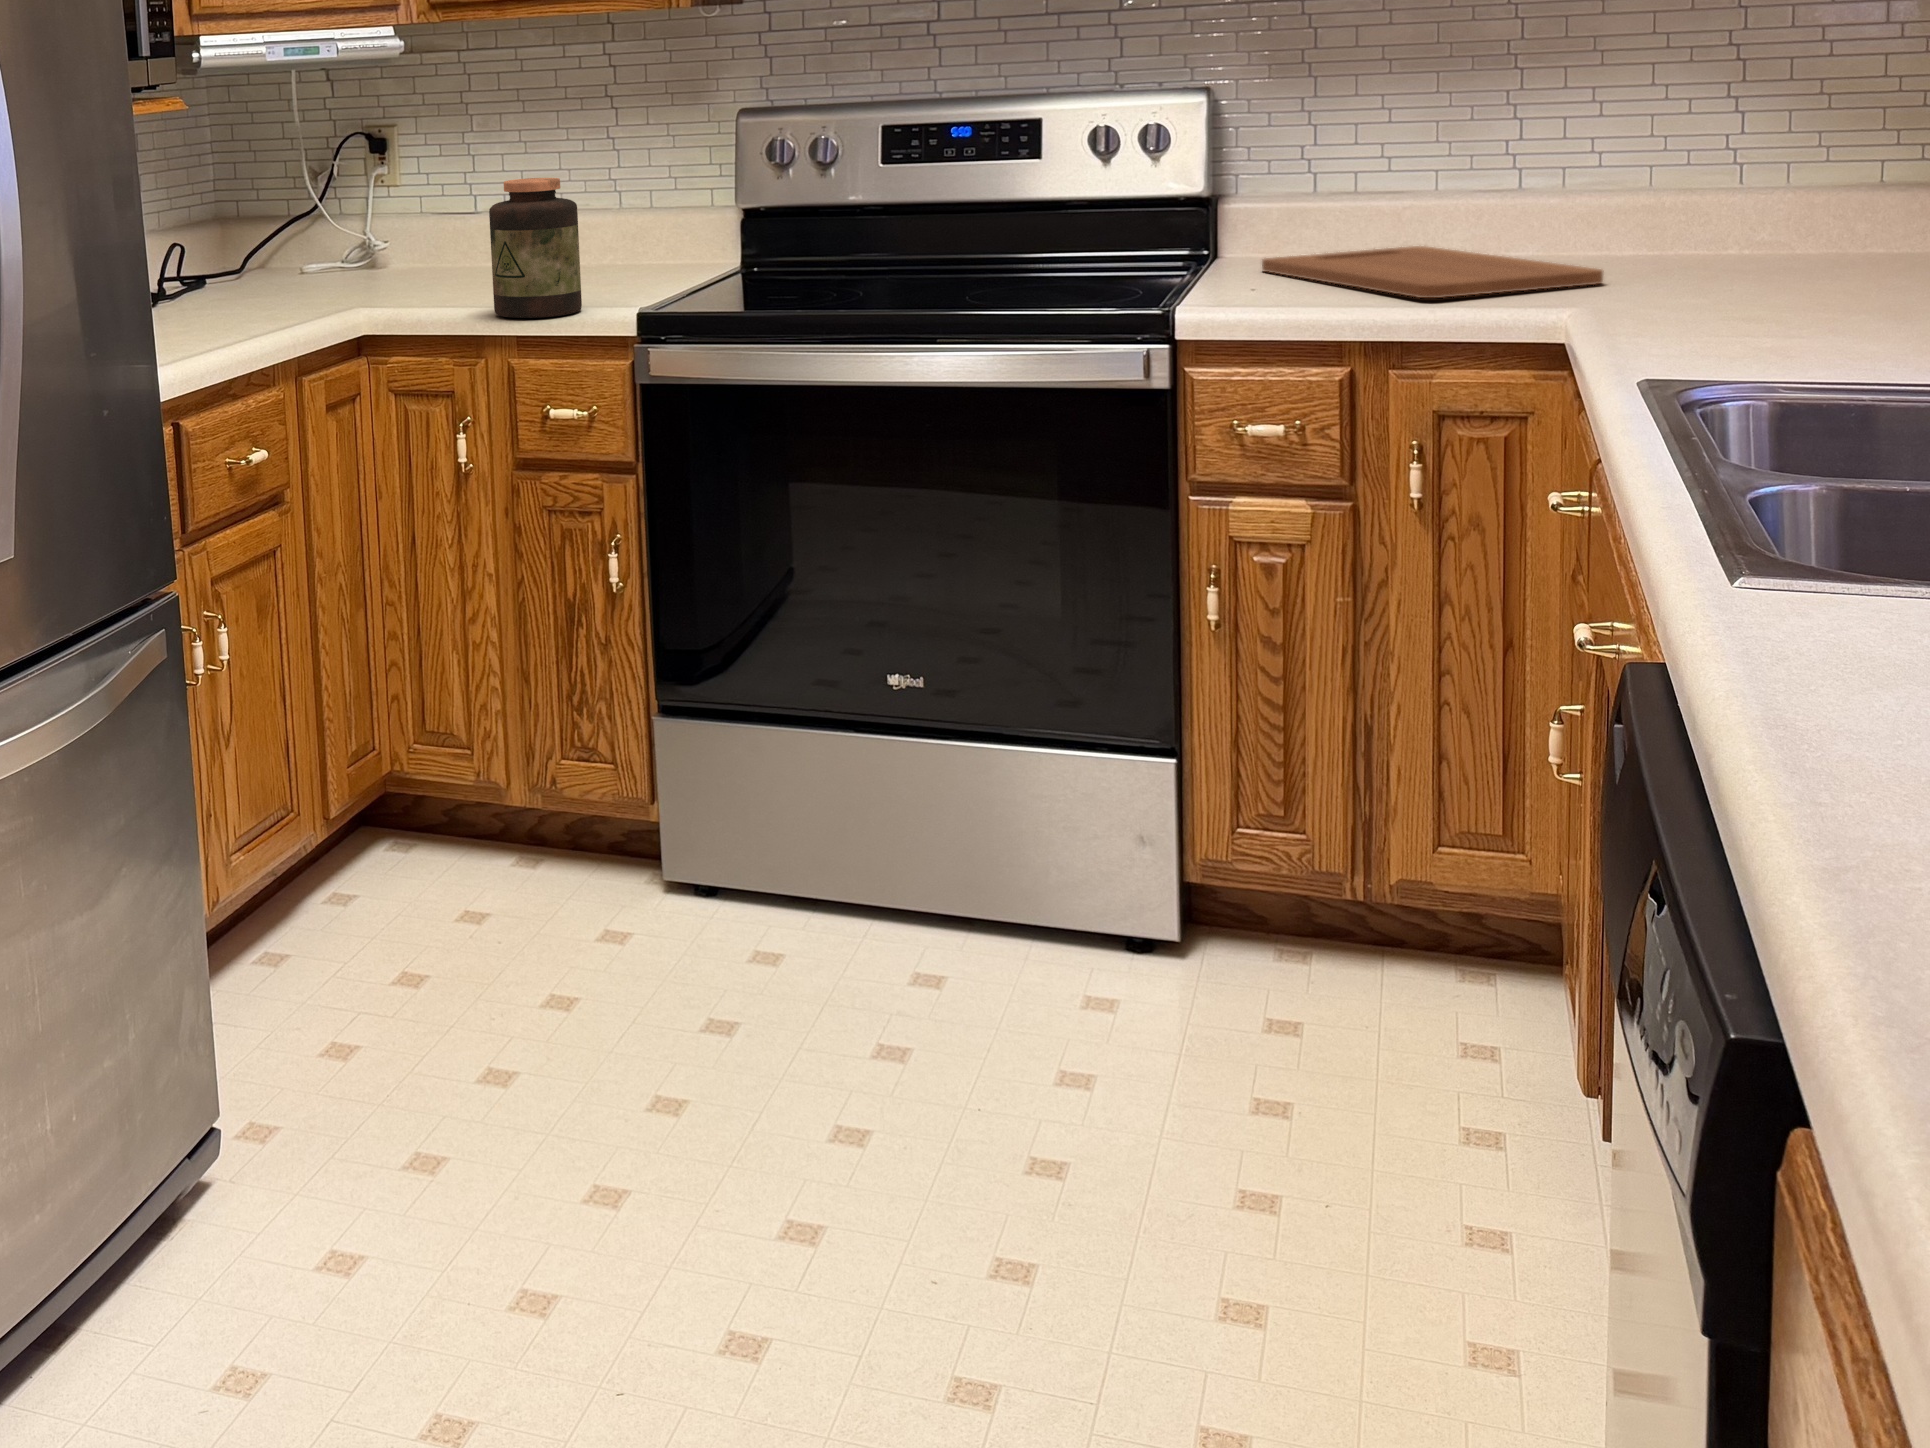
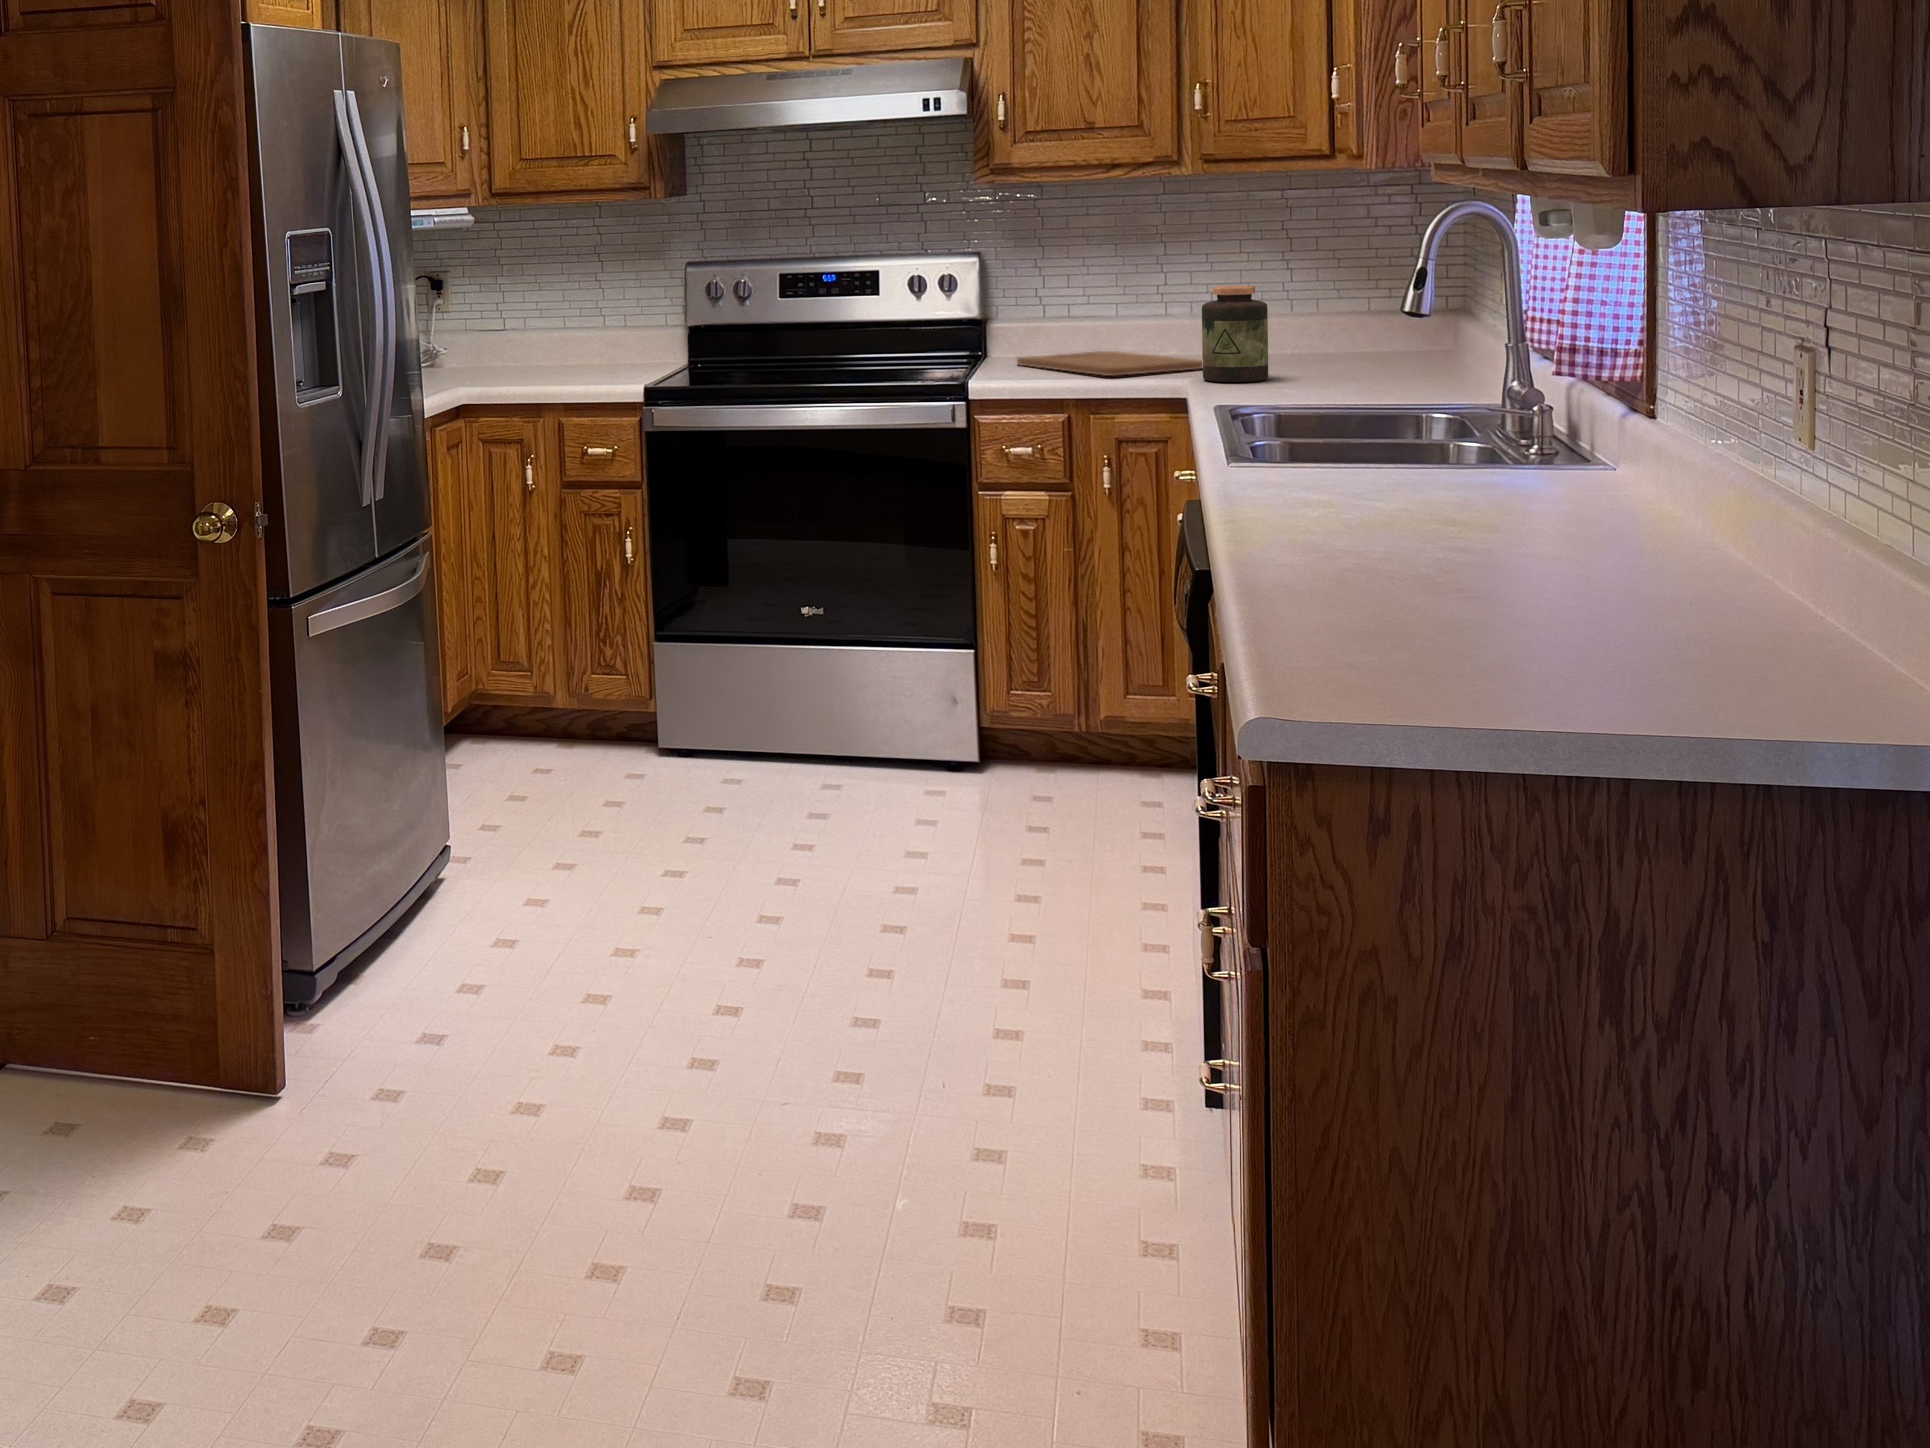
jar: present [489,178,582,318] -> present [1202,286,1268,382]

